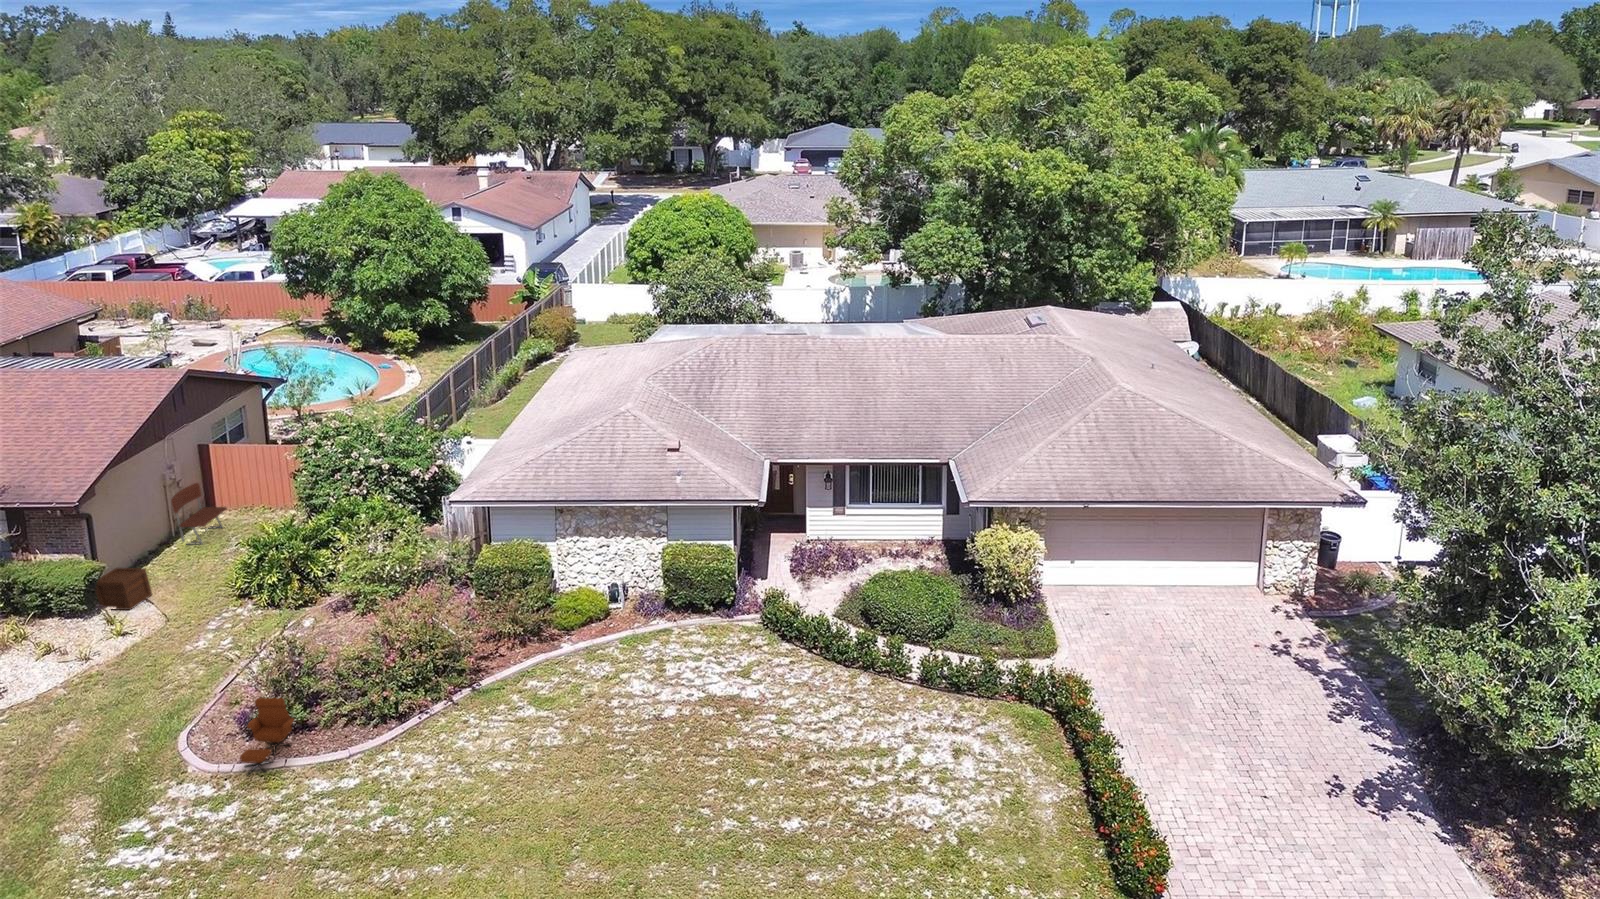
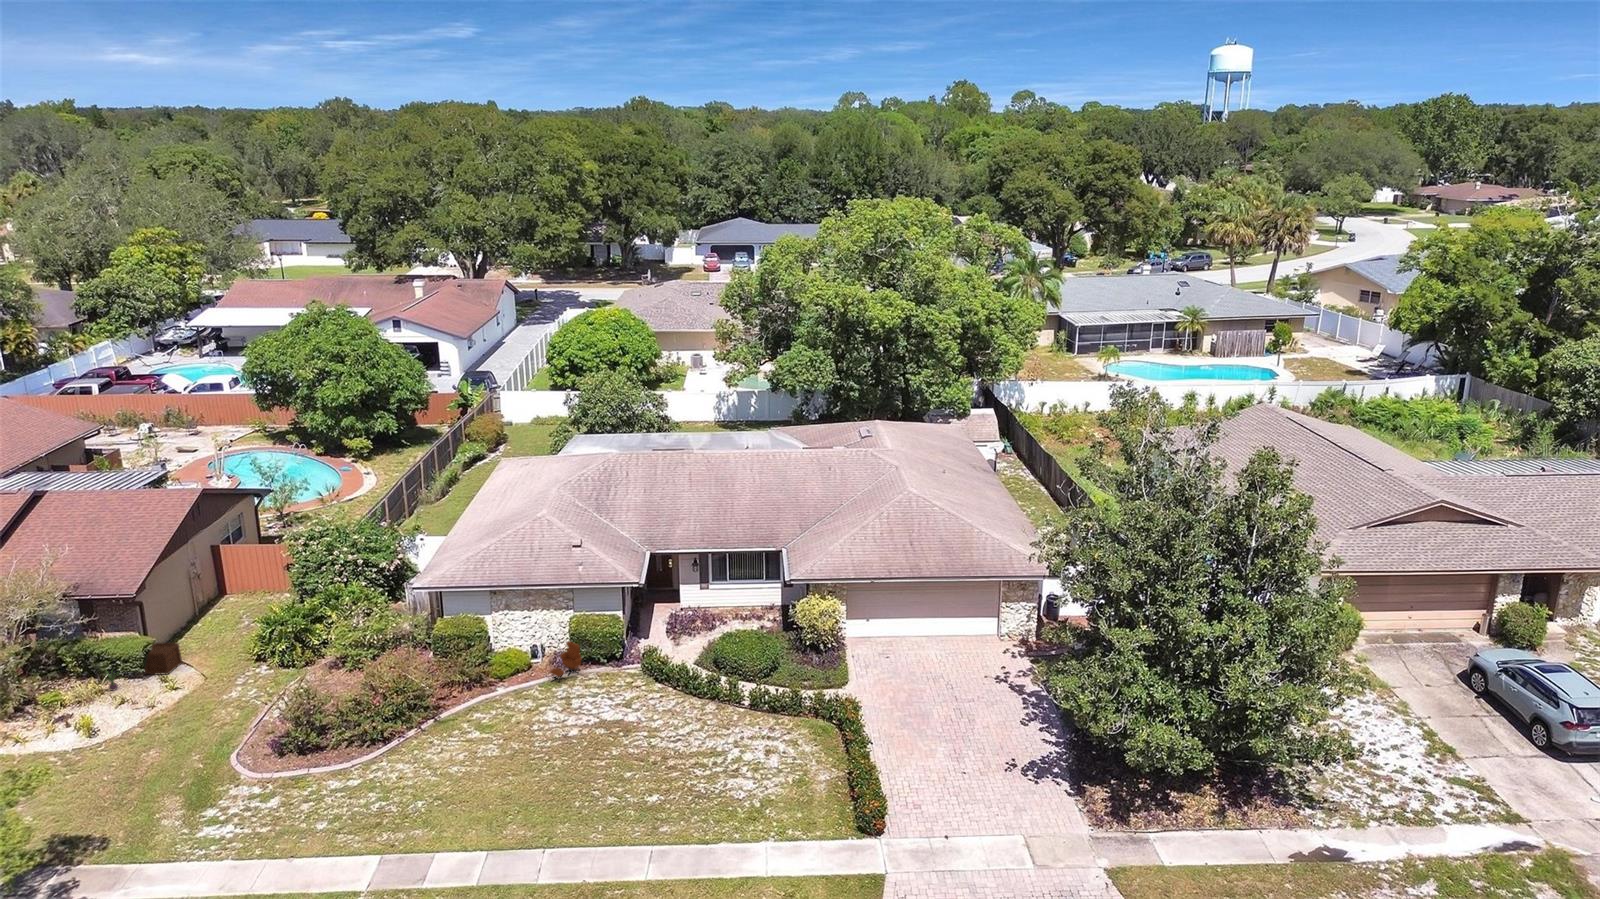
bench: present [171,483,227,545] -> none [189,575,229,624]
decorative plant: none [34,601,71,630] -> present [105,672,118,690]
lounge chair: present [240,698,294,775] -> present [550,641,582,679]

